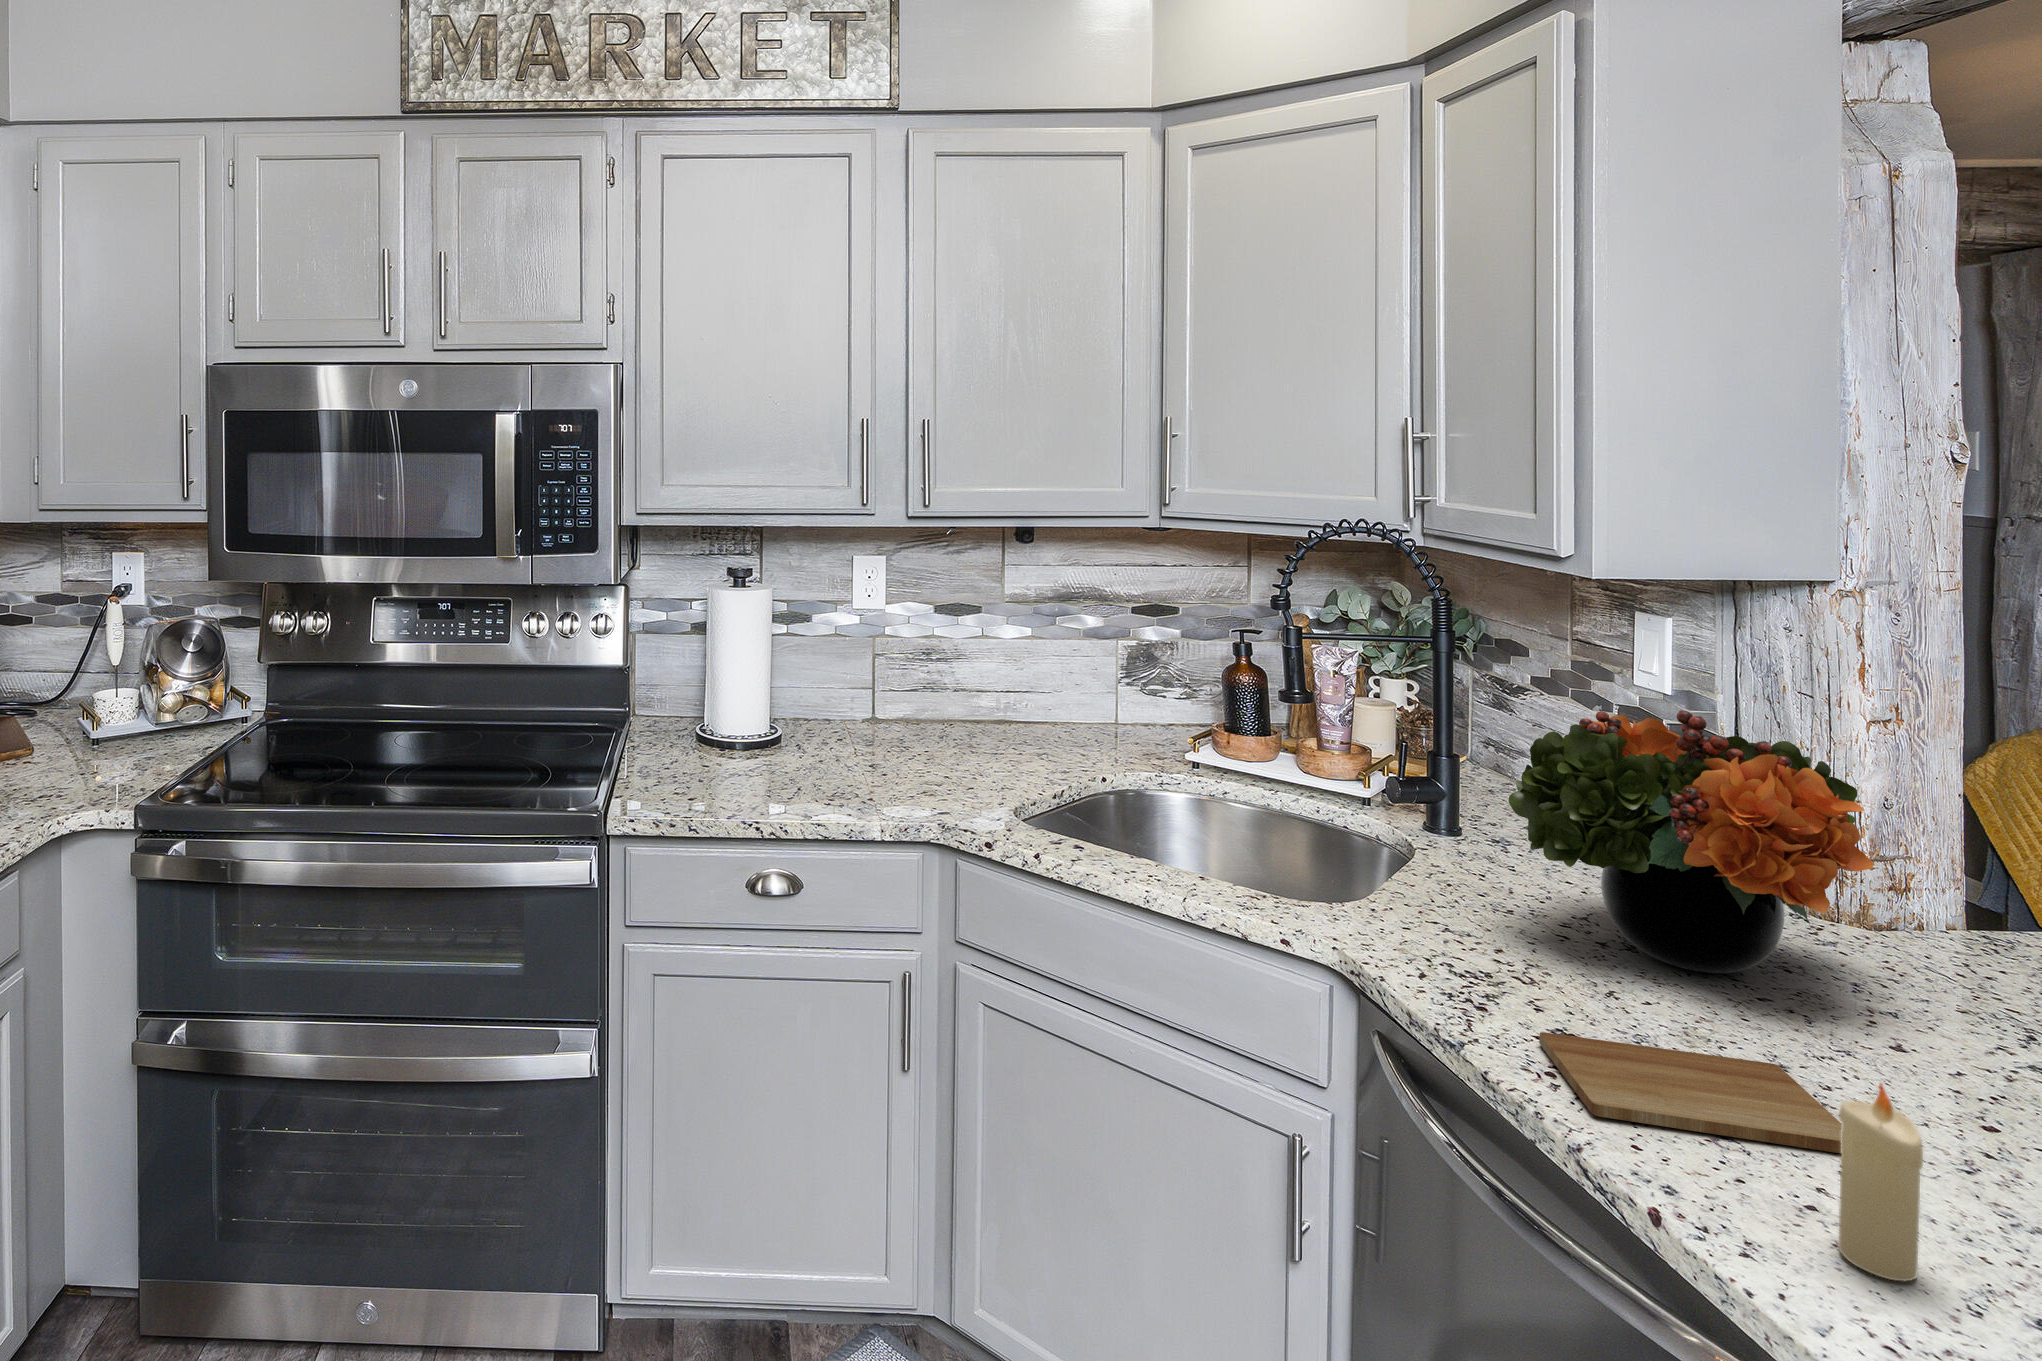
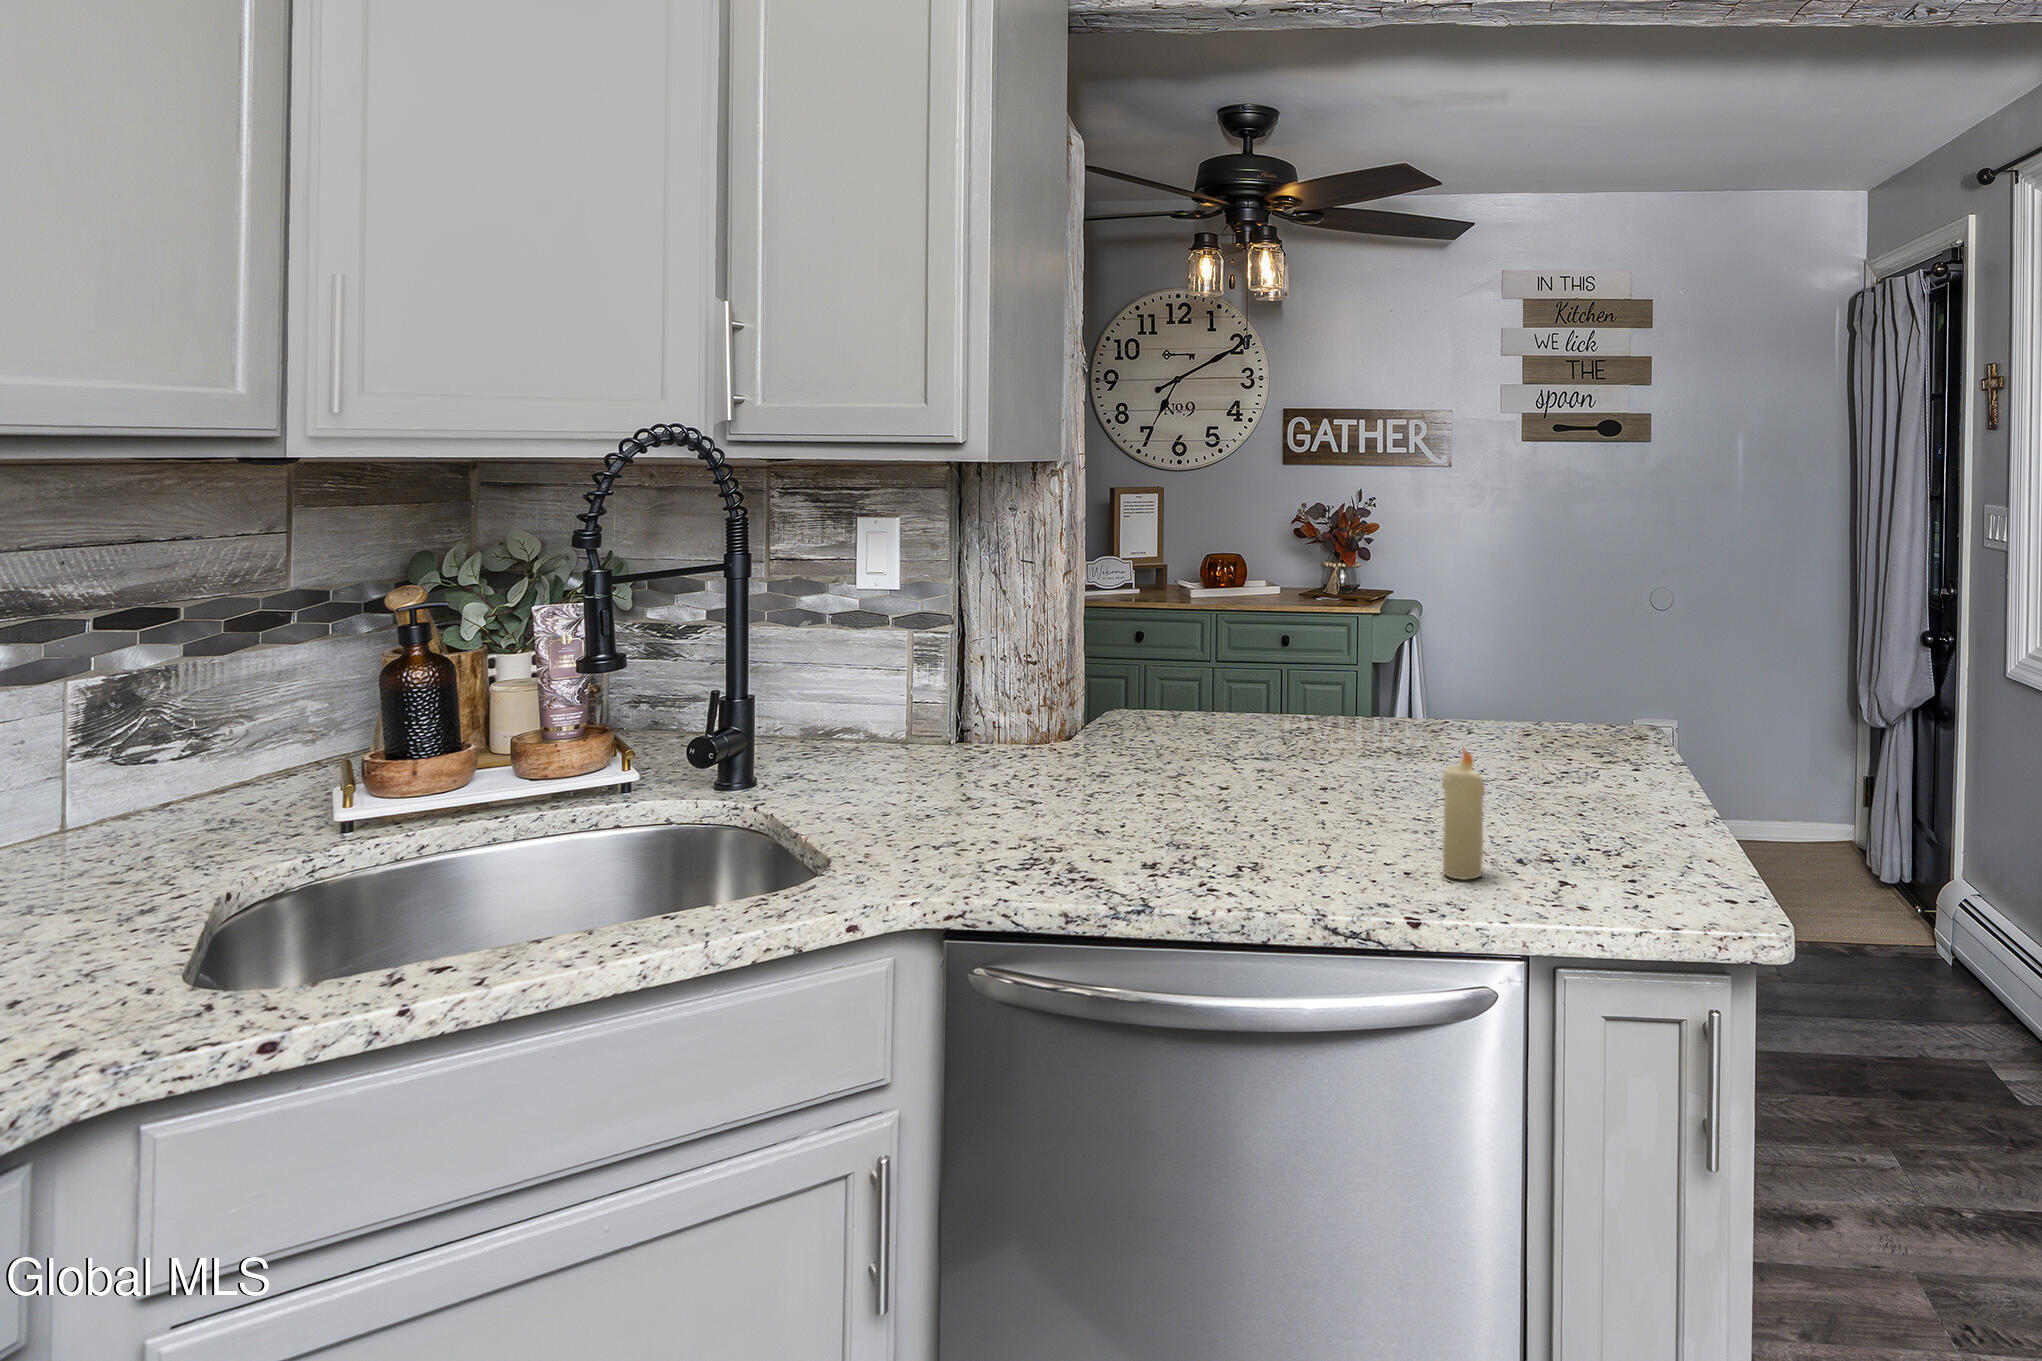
flower arrangement: present [1509,710,1874,973] -> none [938,573,1191,799]
cutting board: present [1539,1032,1842,1153] -> none [1165,816,1348,890]

